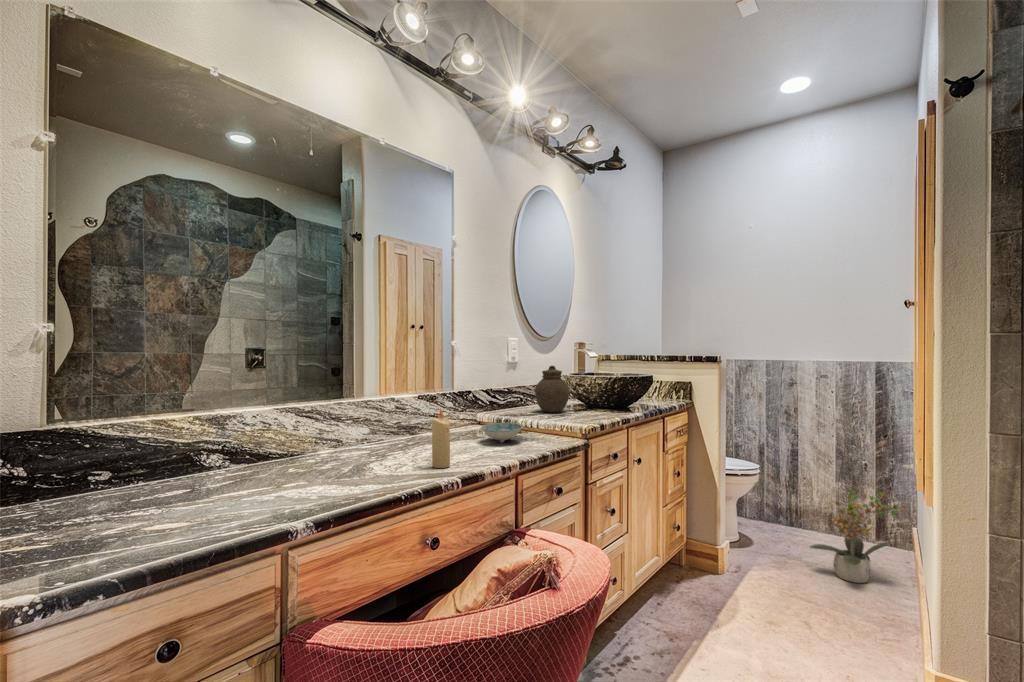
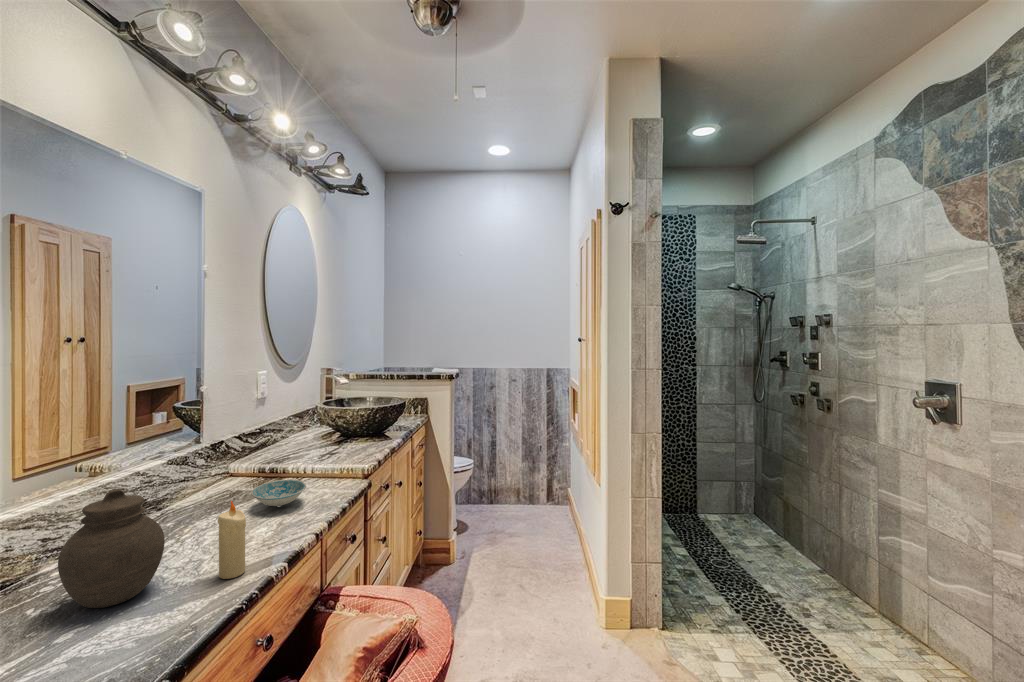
jar: present [535,366,569,413] -> present [58,490,165,608]
potted plant: present [810,486,905,583] -> none [513,464,573,539]

